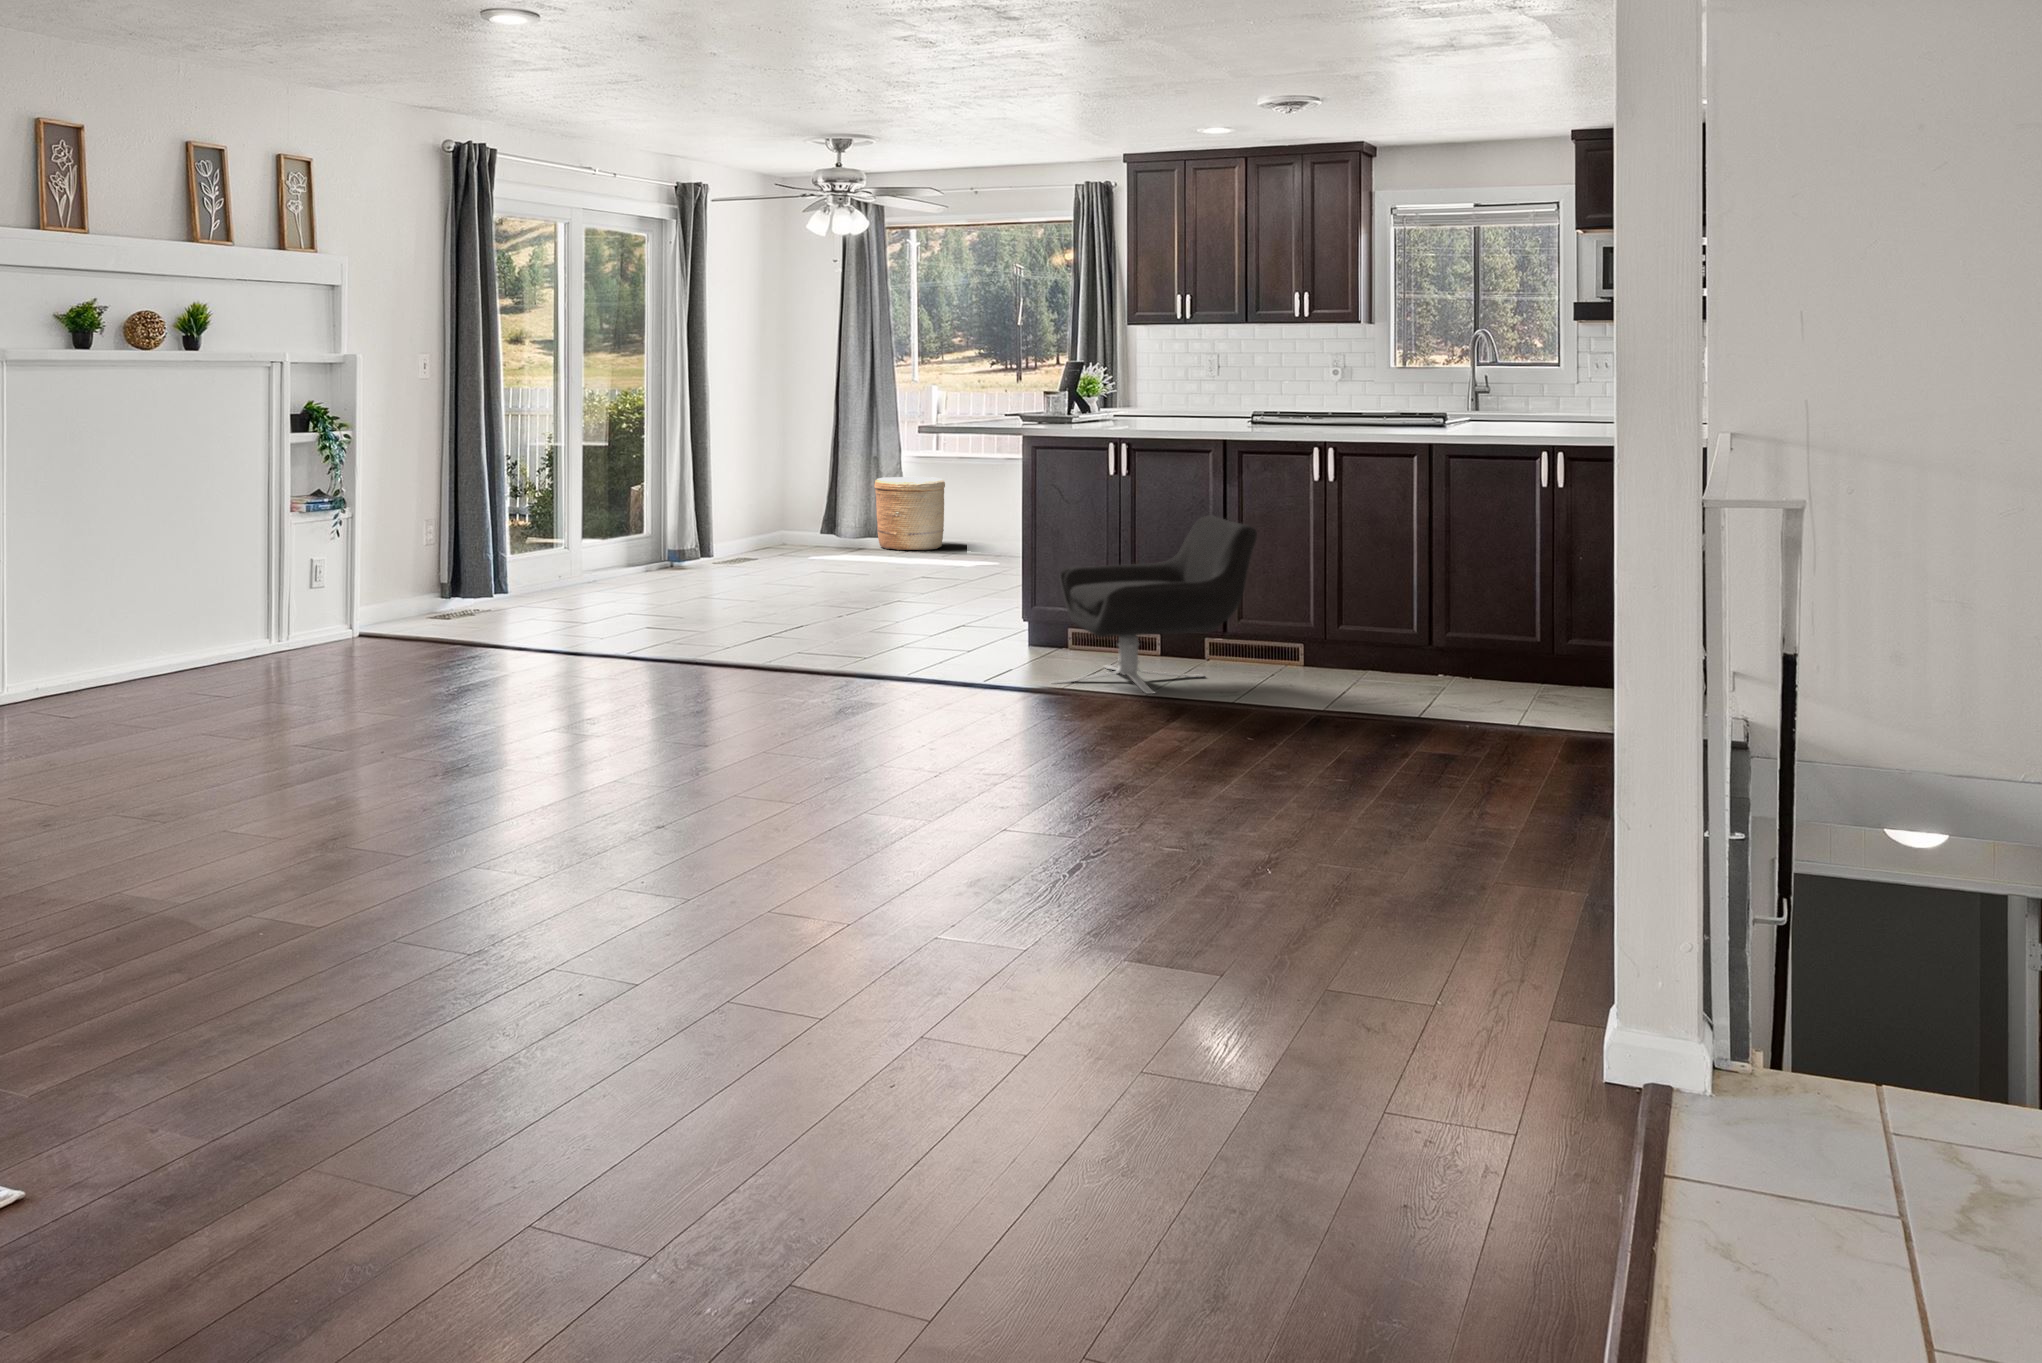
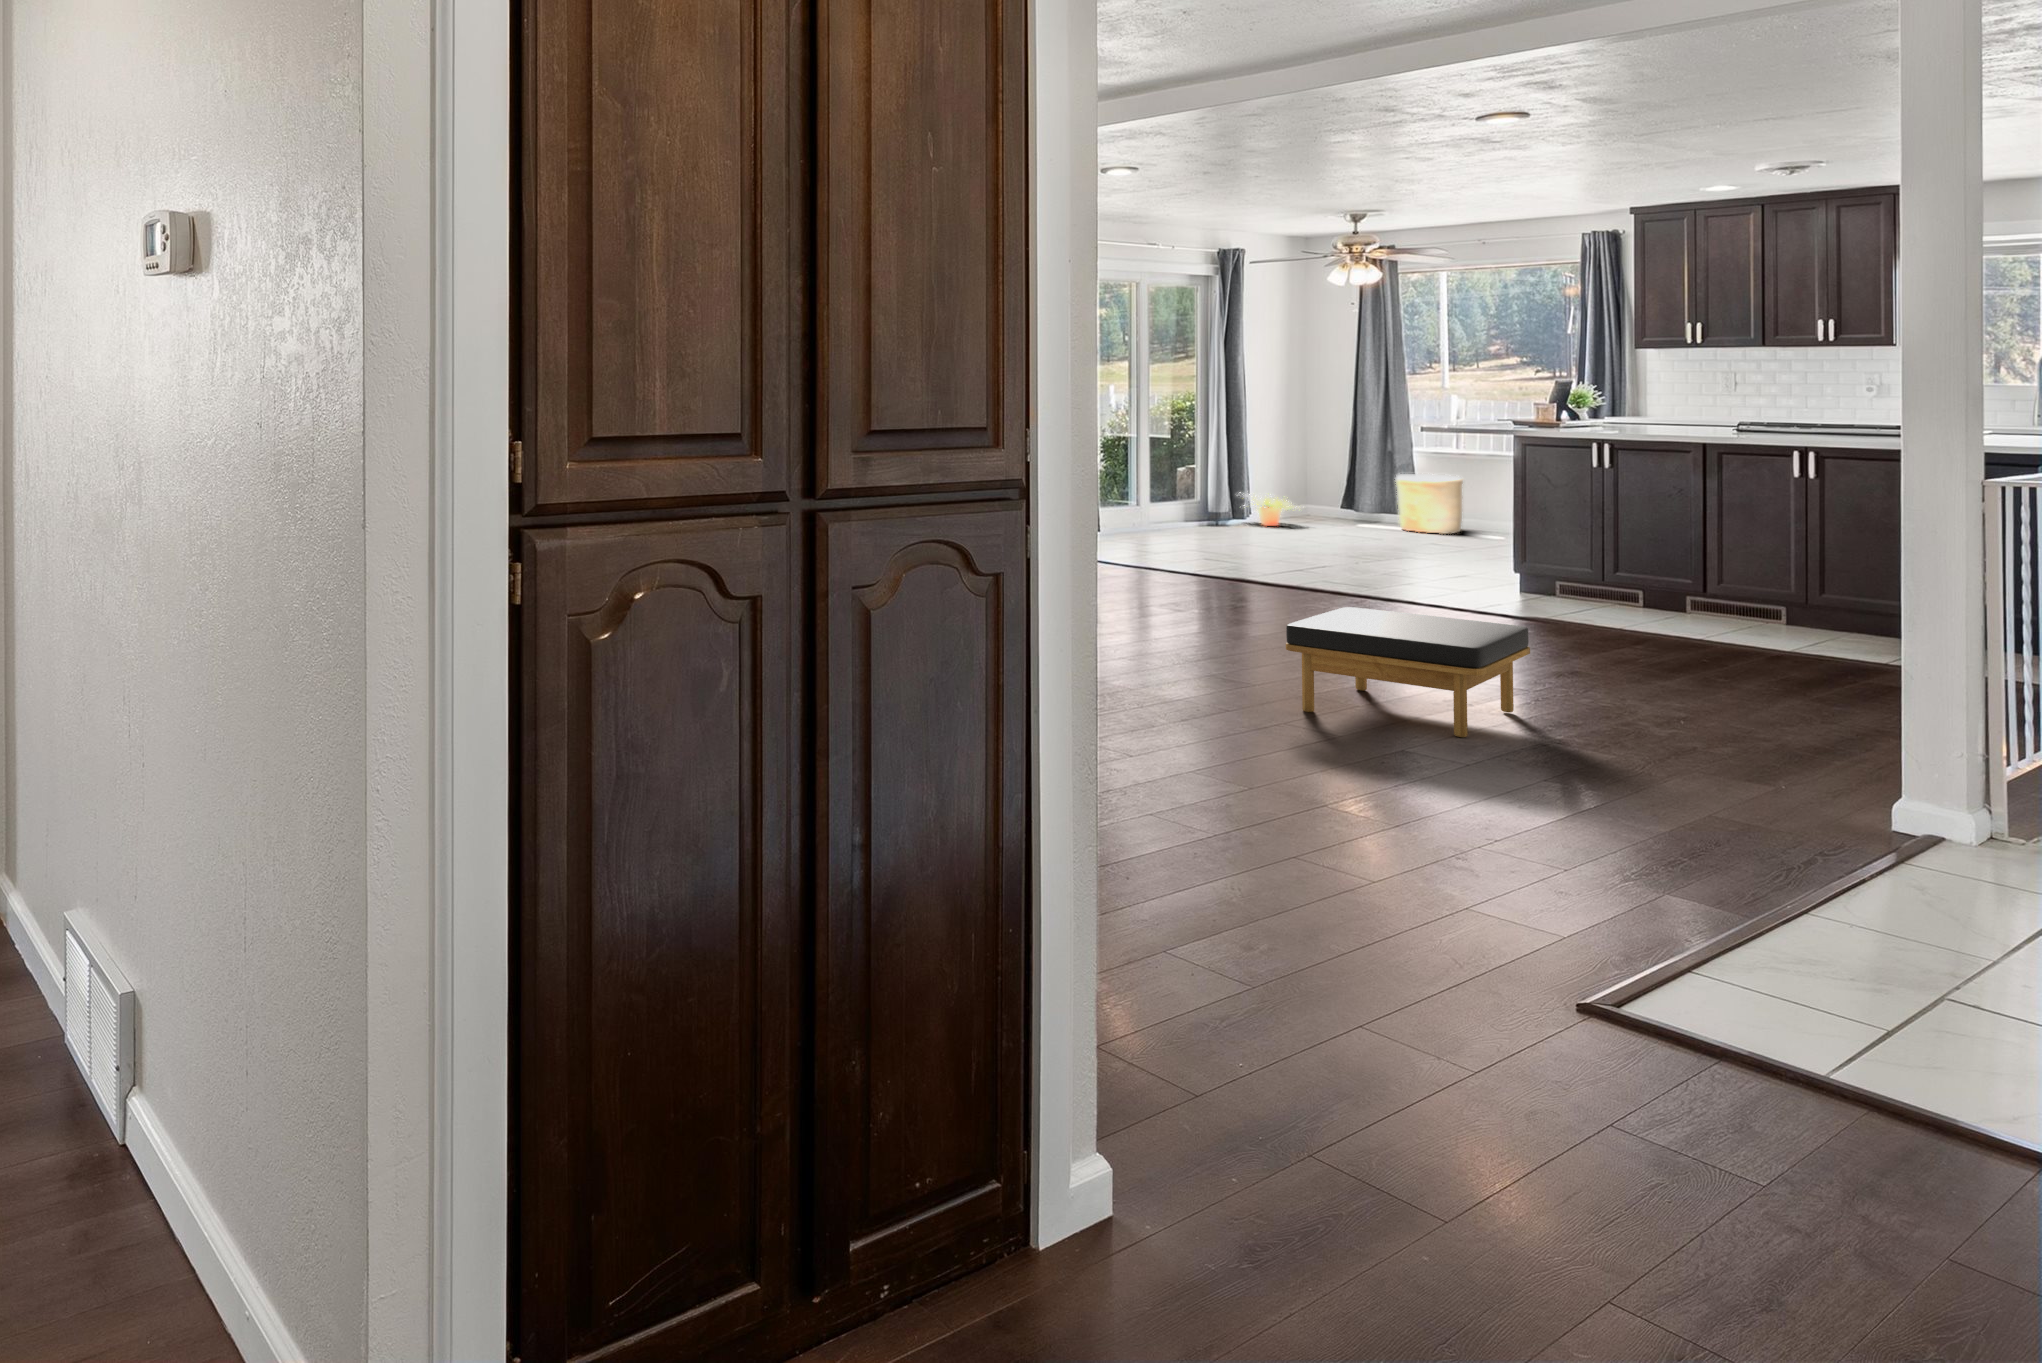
potted plant: none [693,508,775,553] -> present [1239,492,1294,526]
lounge chair: present [1051,515,1257,694] -> none [1533,501,1733,633]
ottoman: none [769,740,1101,968] -> present [1286,607,1530,737]

